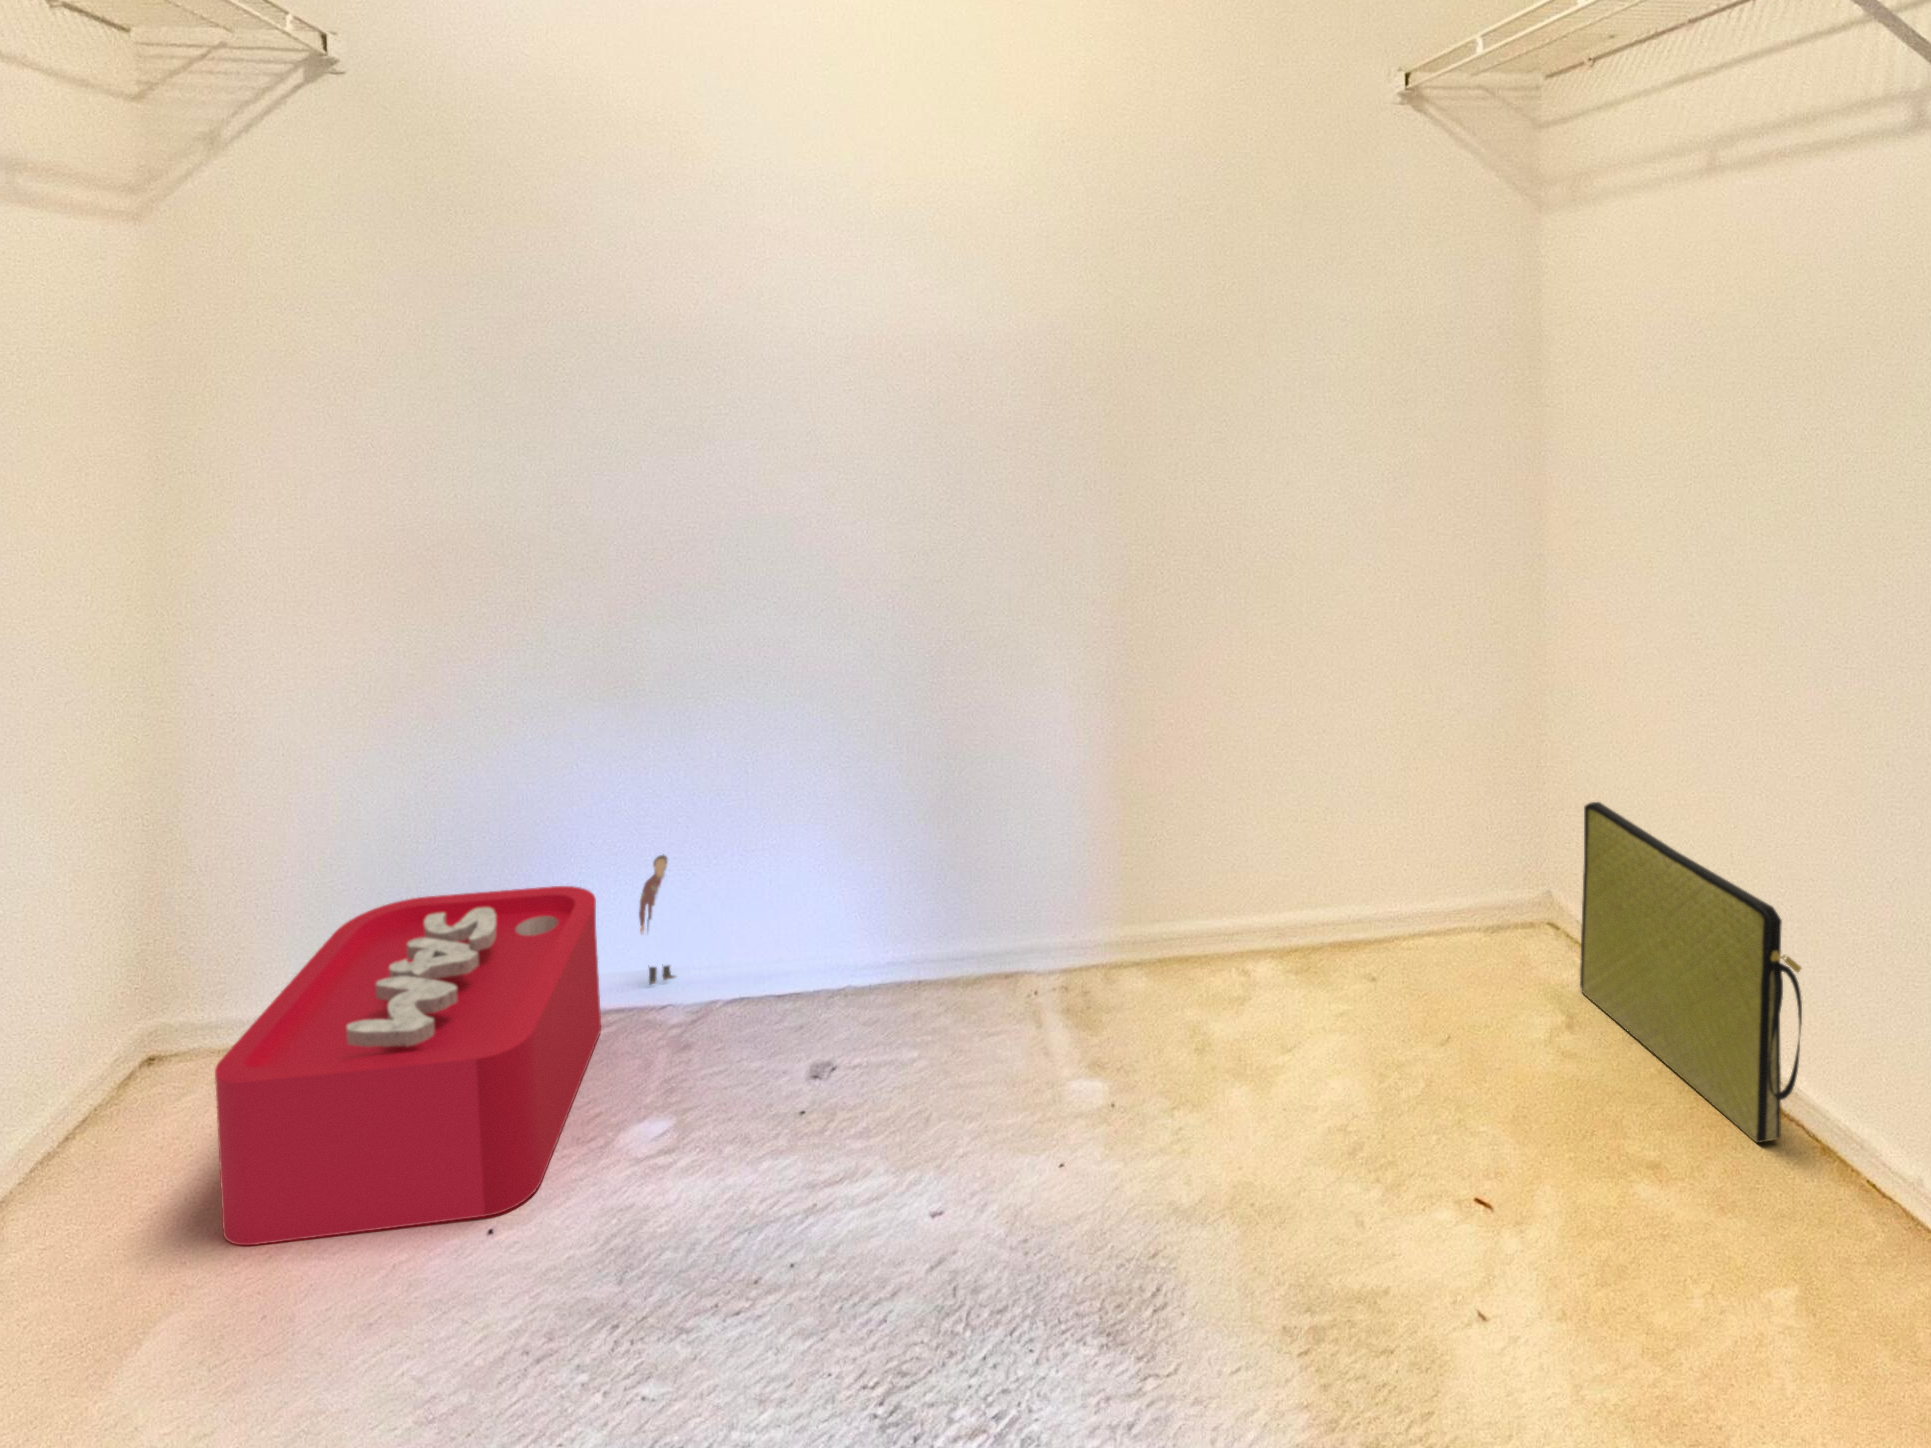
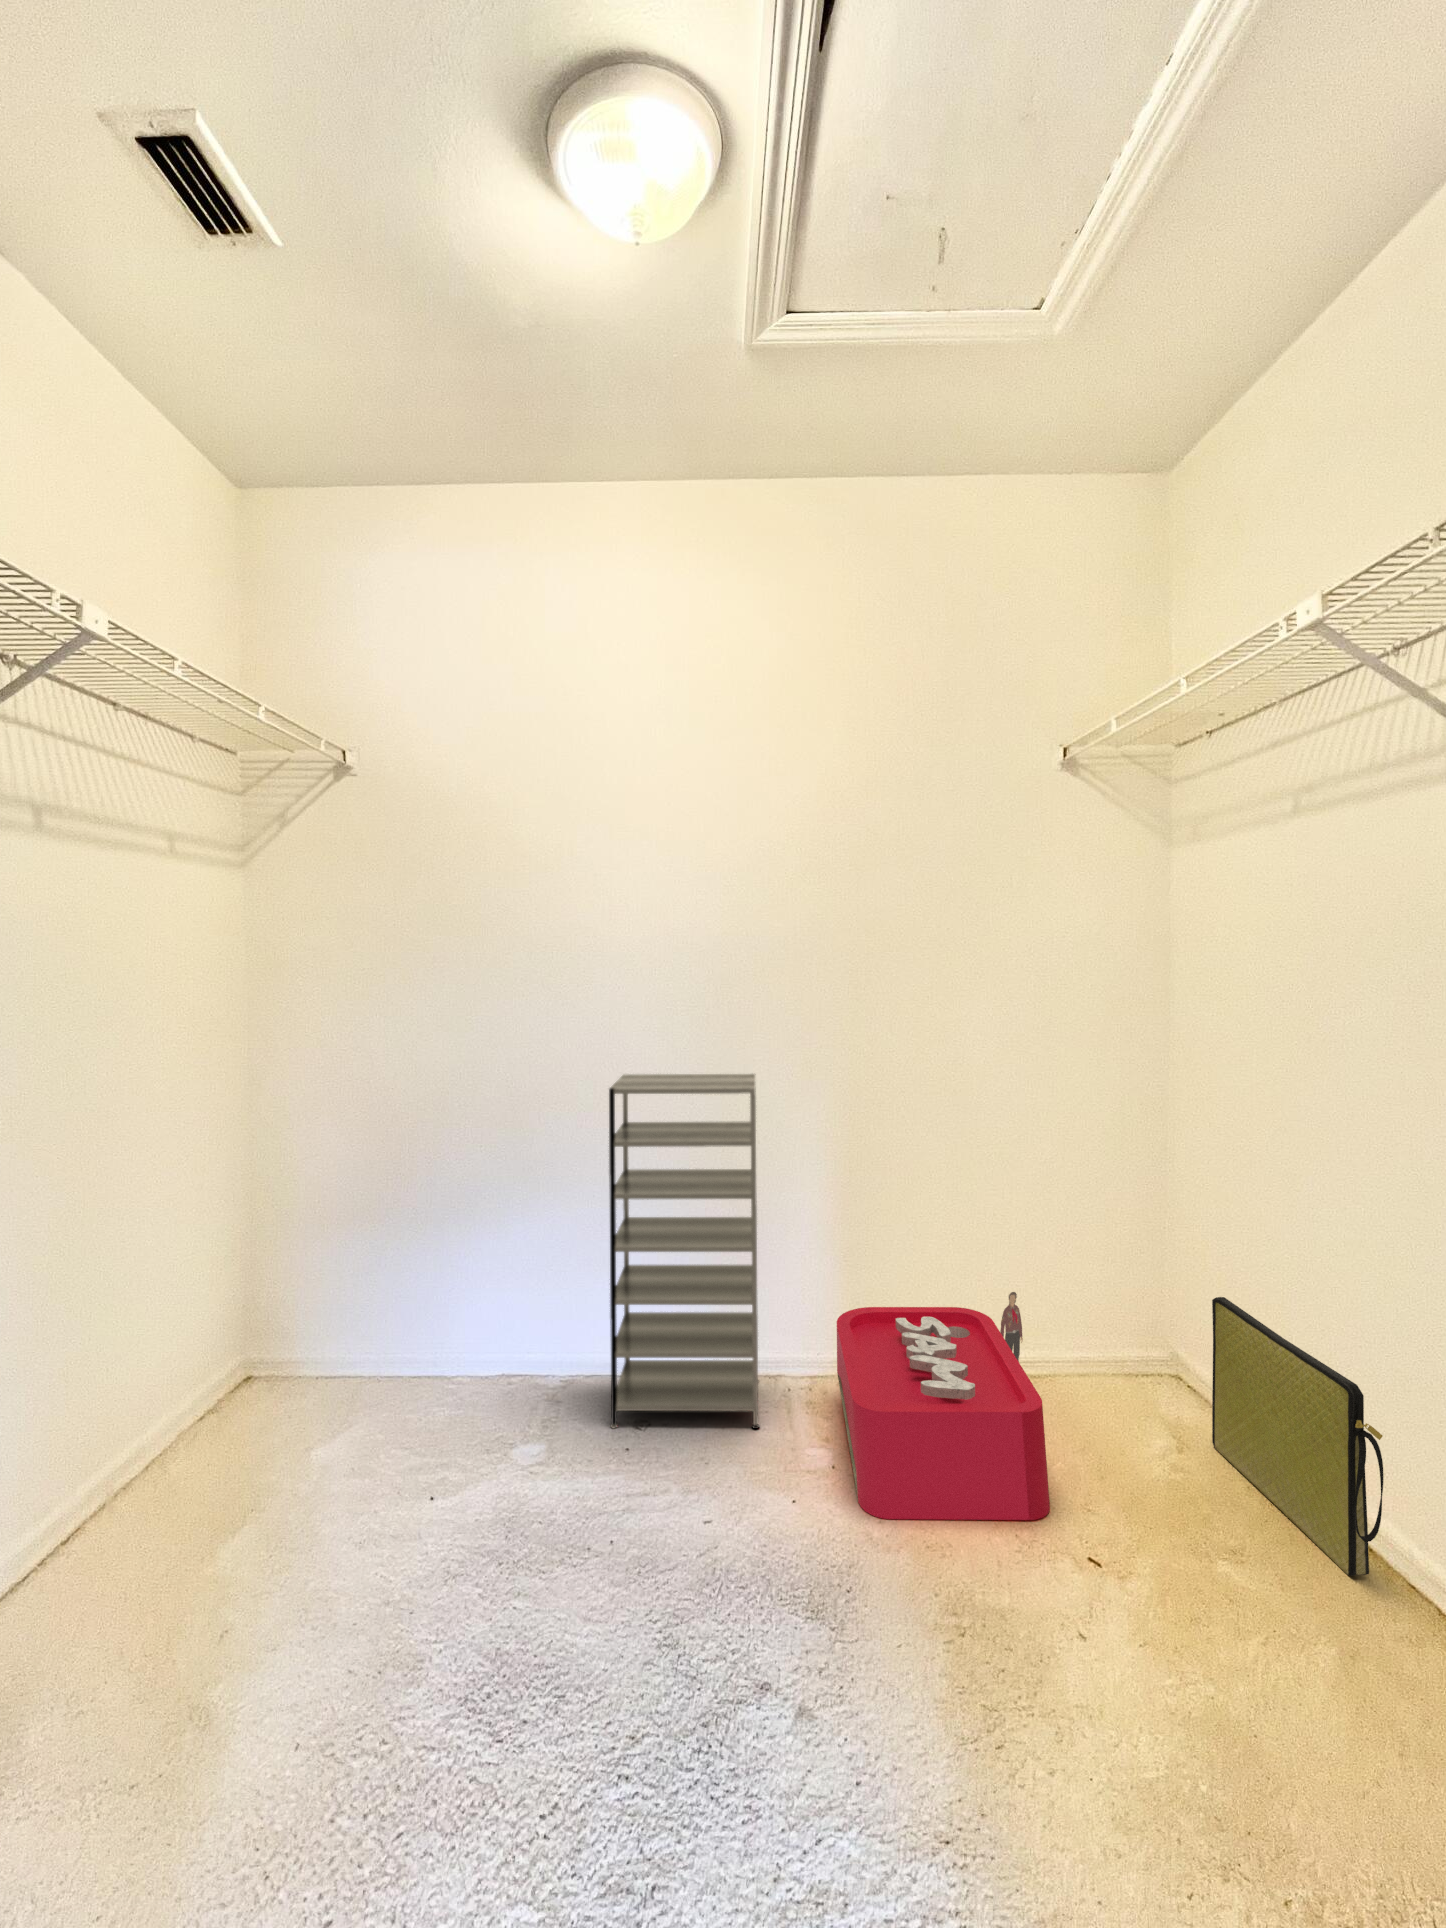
shelving unit: none [770,527,993,1044] -> present [609,1074,759,1429]
storage bin: present [215,855,675,1245] -> present [837,1292,1050,1520]

